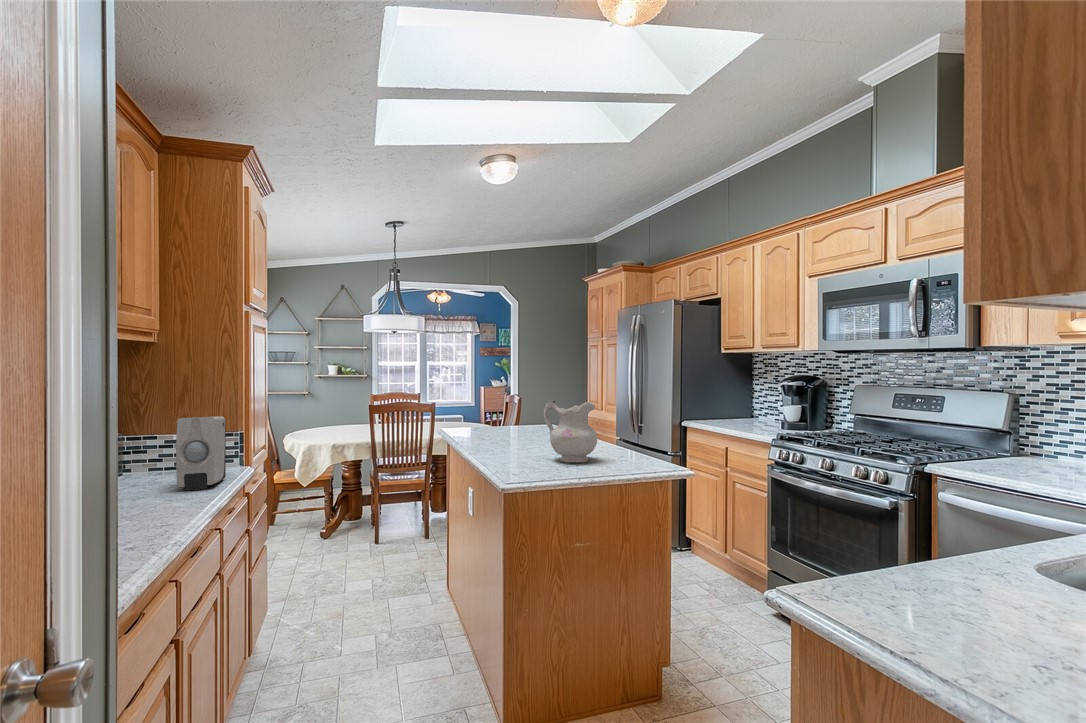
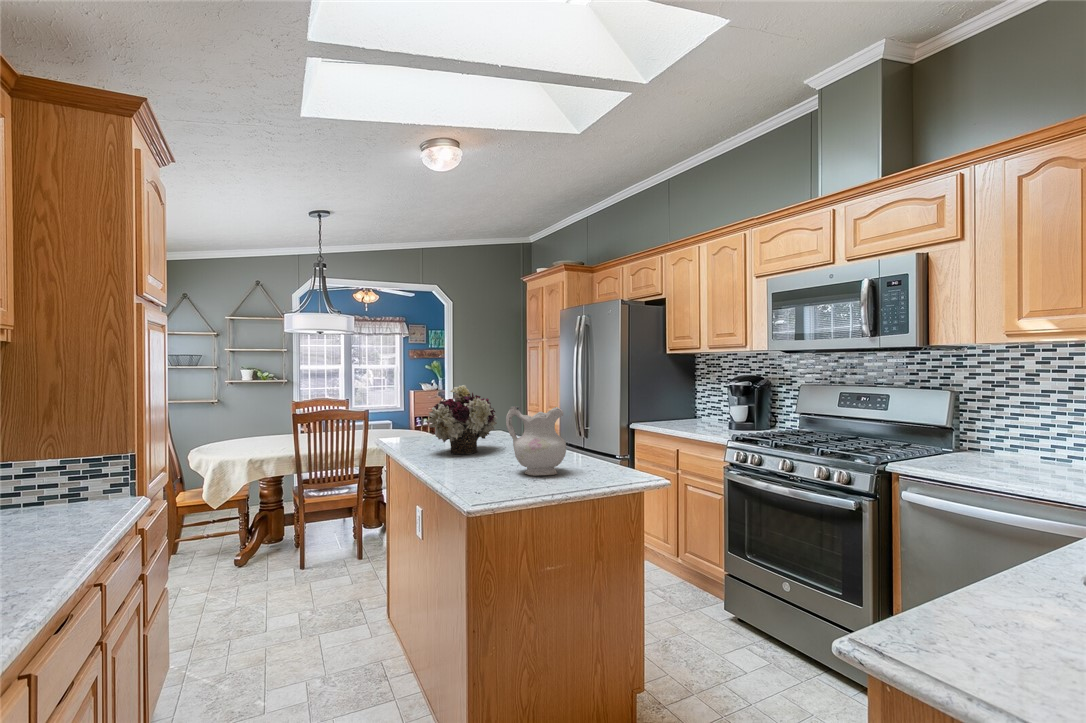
flower arrangement: none [478,381,544,444] -> present [426,385,498,454]
soap dispenser: present [176,416,226,490] -> none [35,436,109,536]

